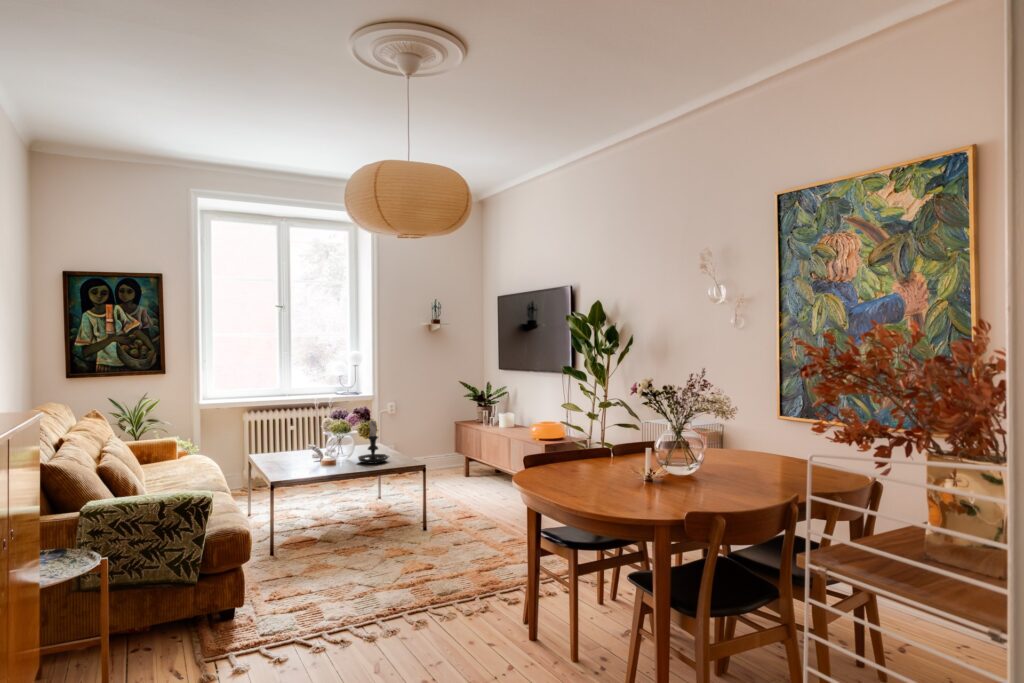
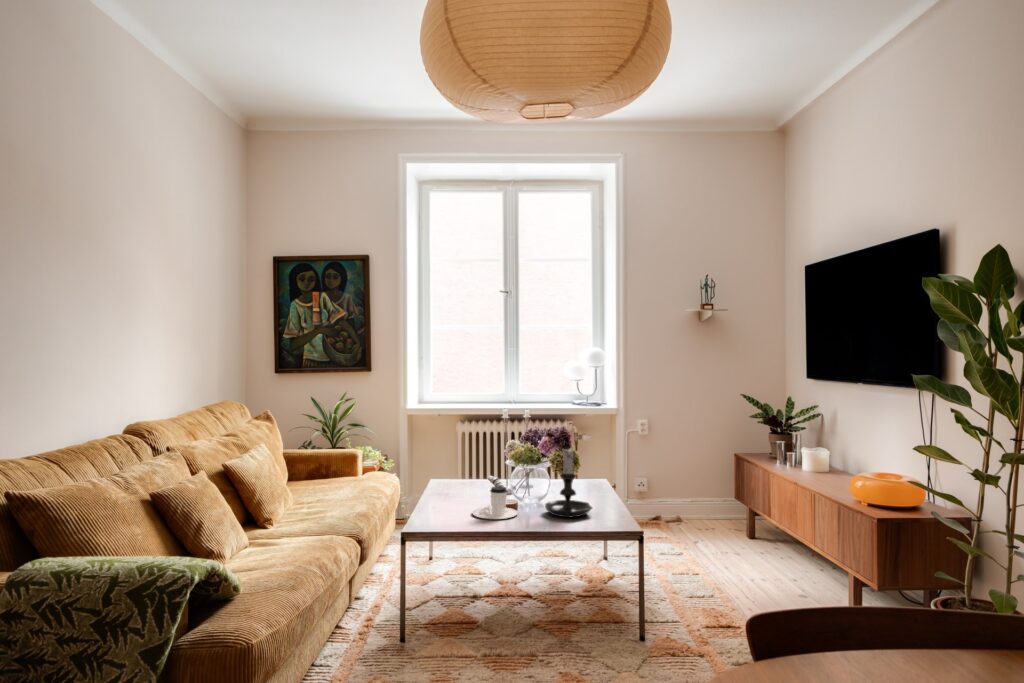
coffee cup: none [309,448,341,469] -> present [473,486,518,519]

